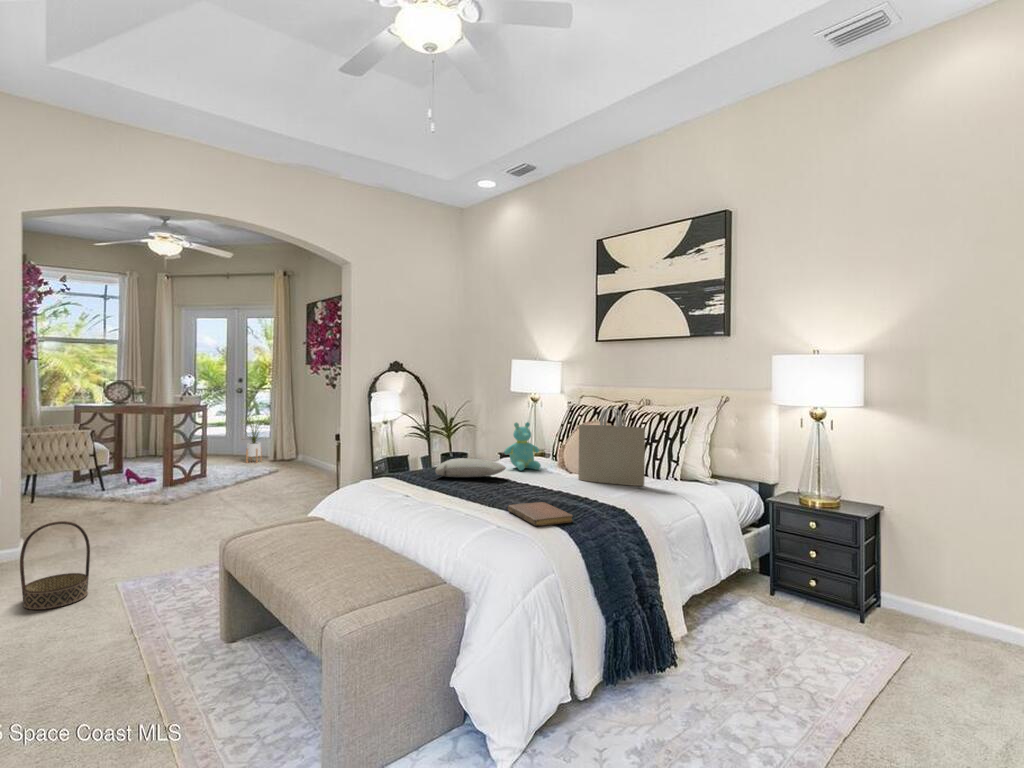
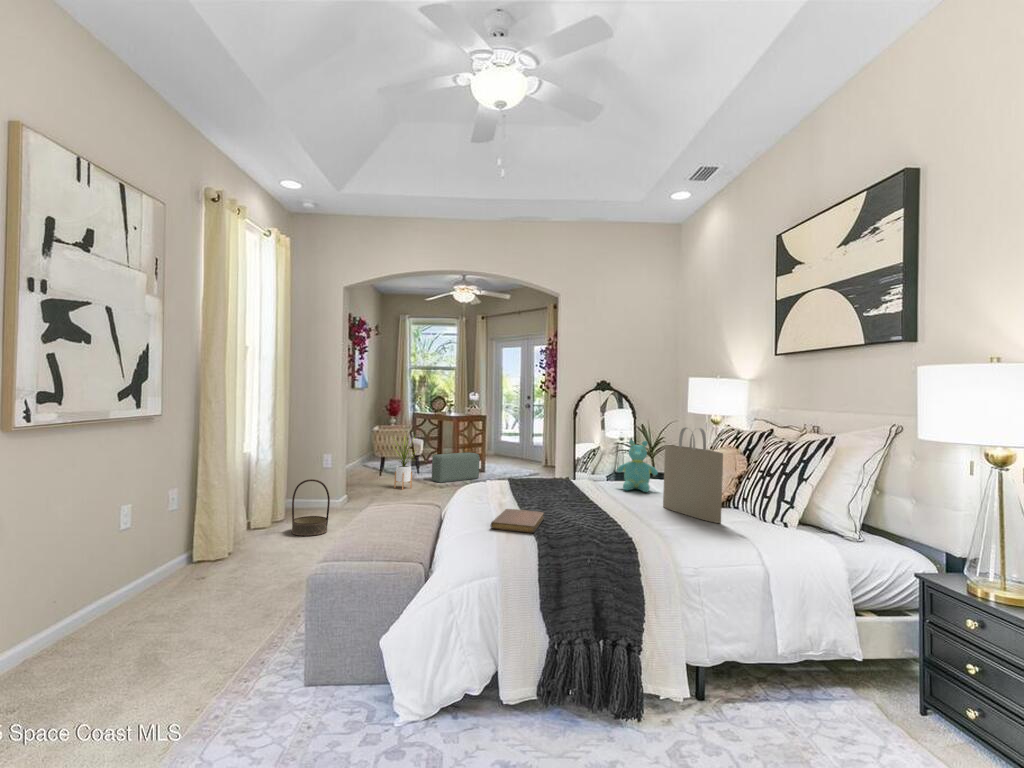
house plant: present [246,418,262,463] -> present [393,438,414,490]
pouf: none [145,453,207,497] -> present [432,452,480,483]
pillow: present [435,458,506,477] -> none [529,469,593,488]

